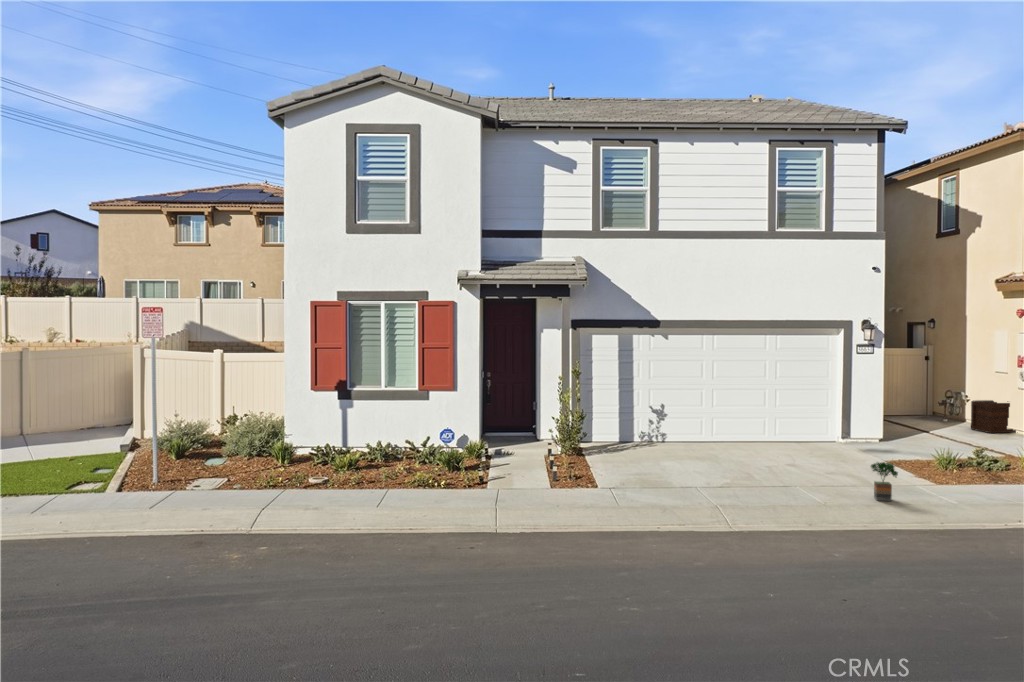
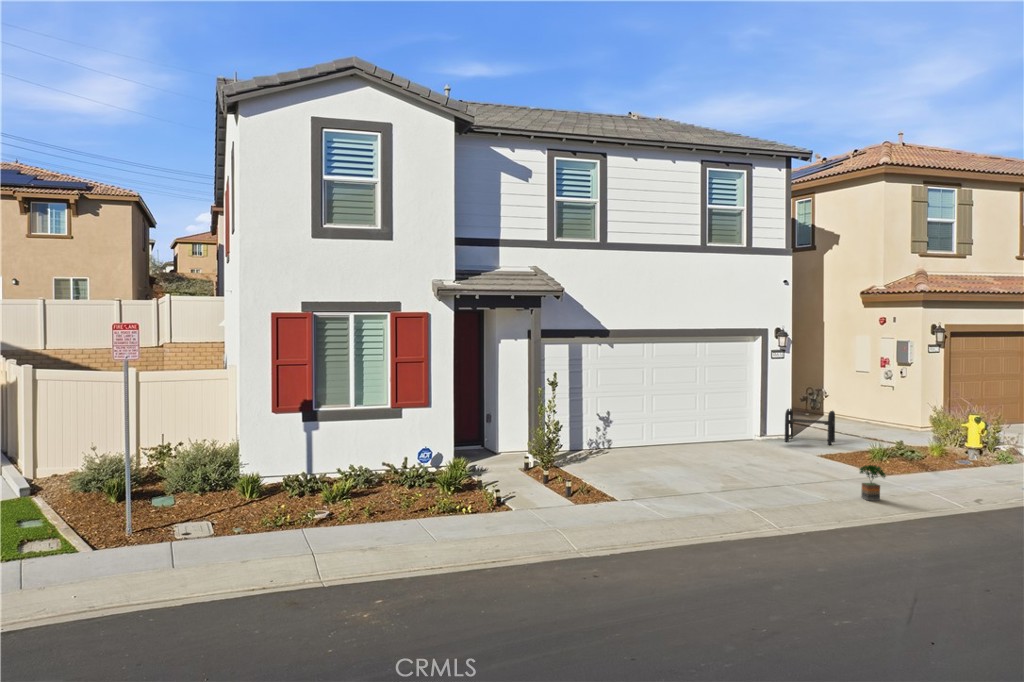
wooden crate: present [971,400,1016,433] -> none [838,397,878,427]
bench: none [874,407,935,449] -> present [785,409,835,445]

